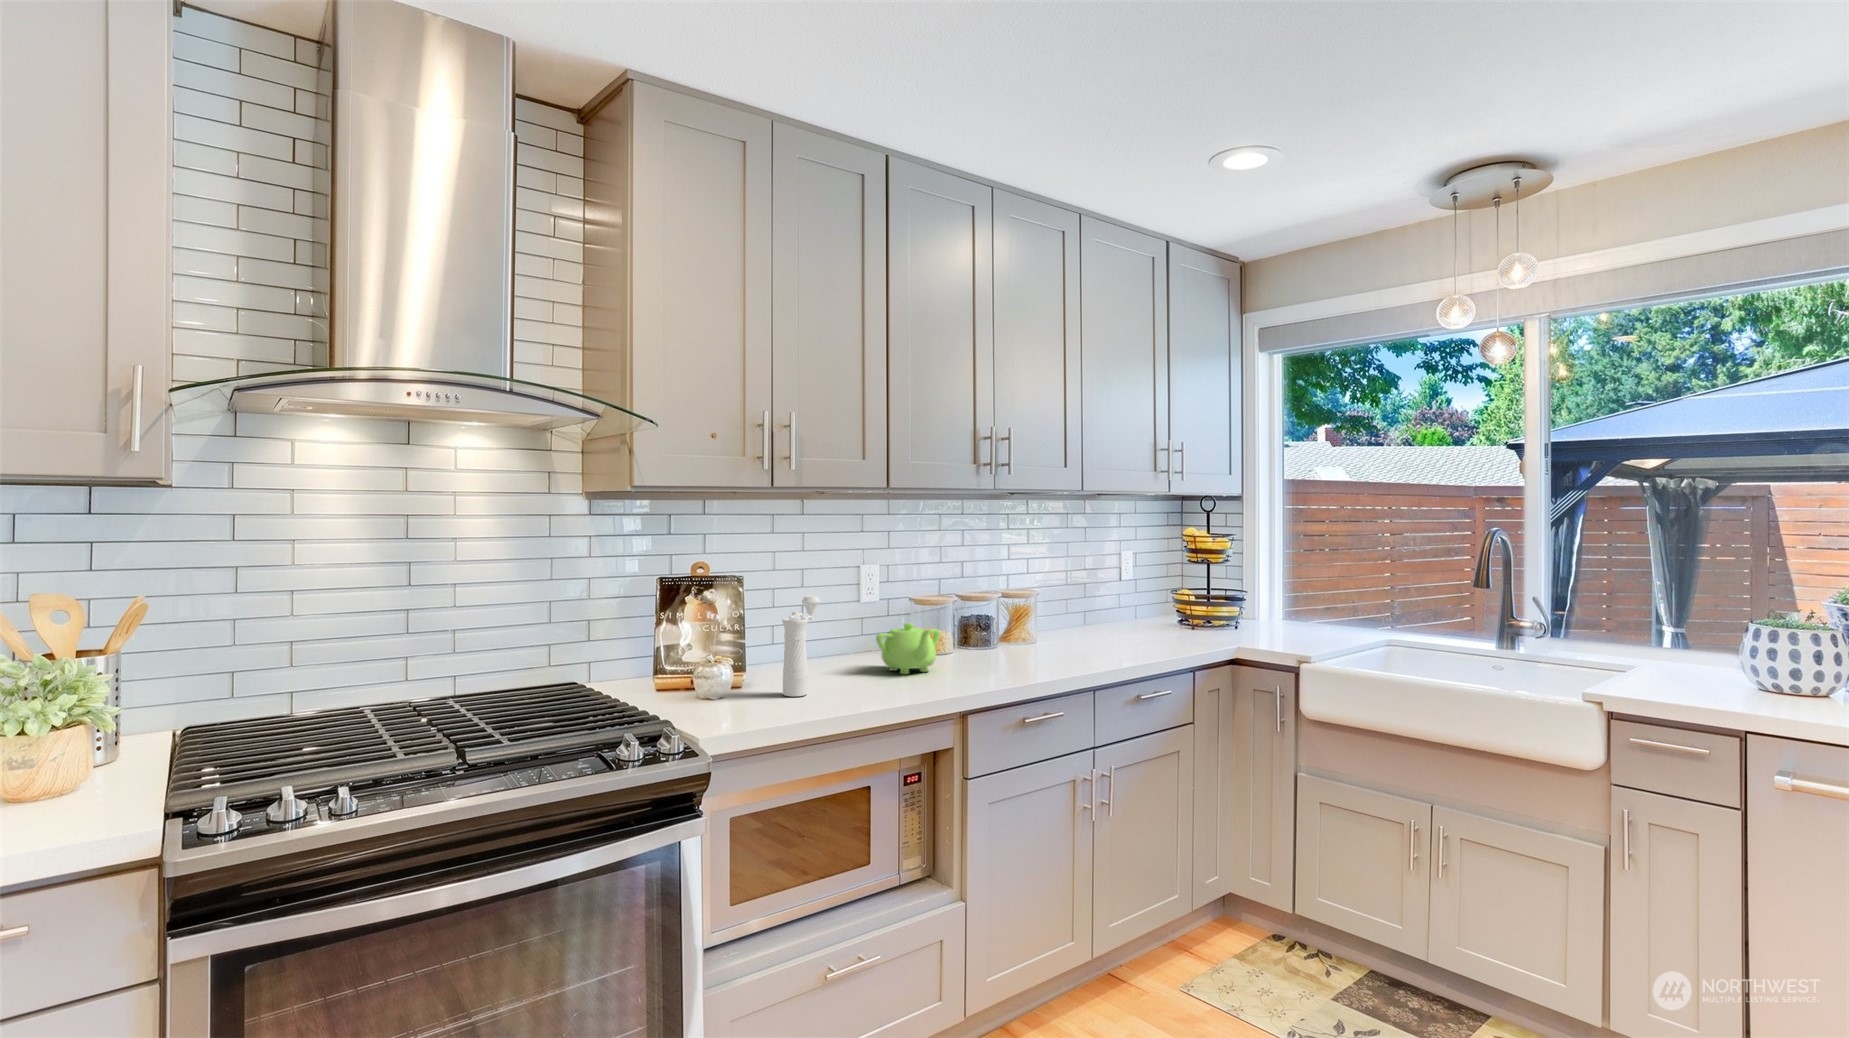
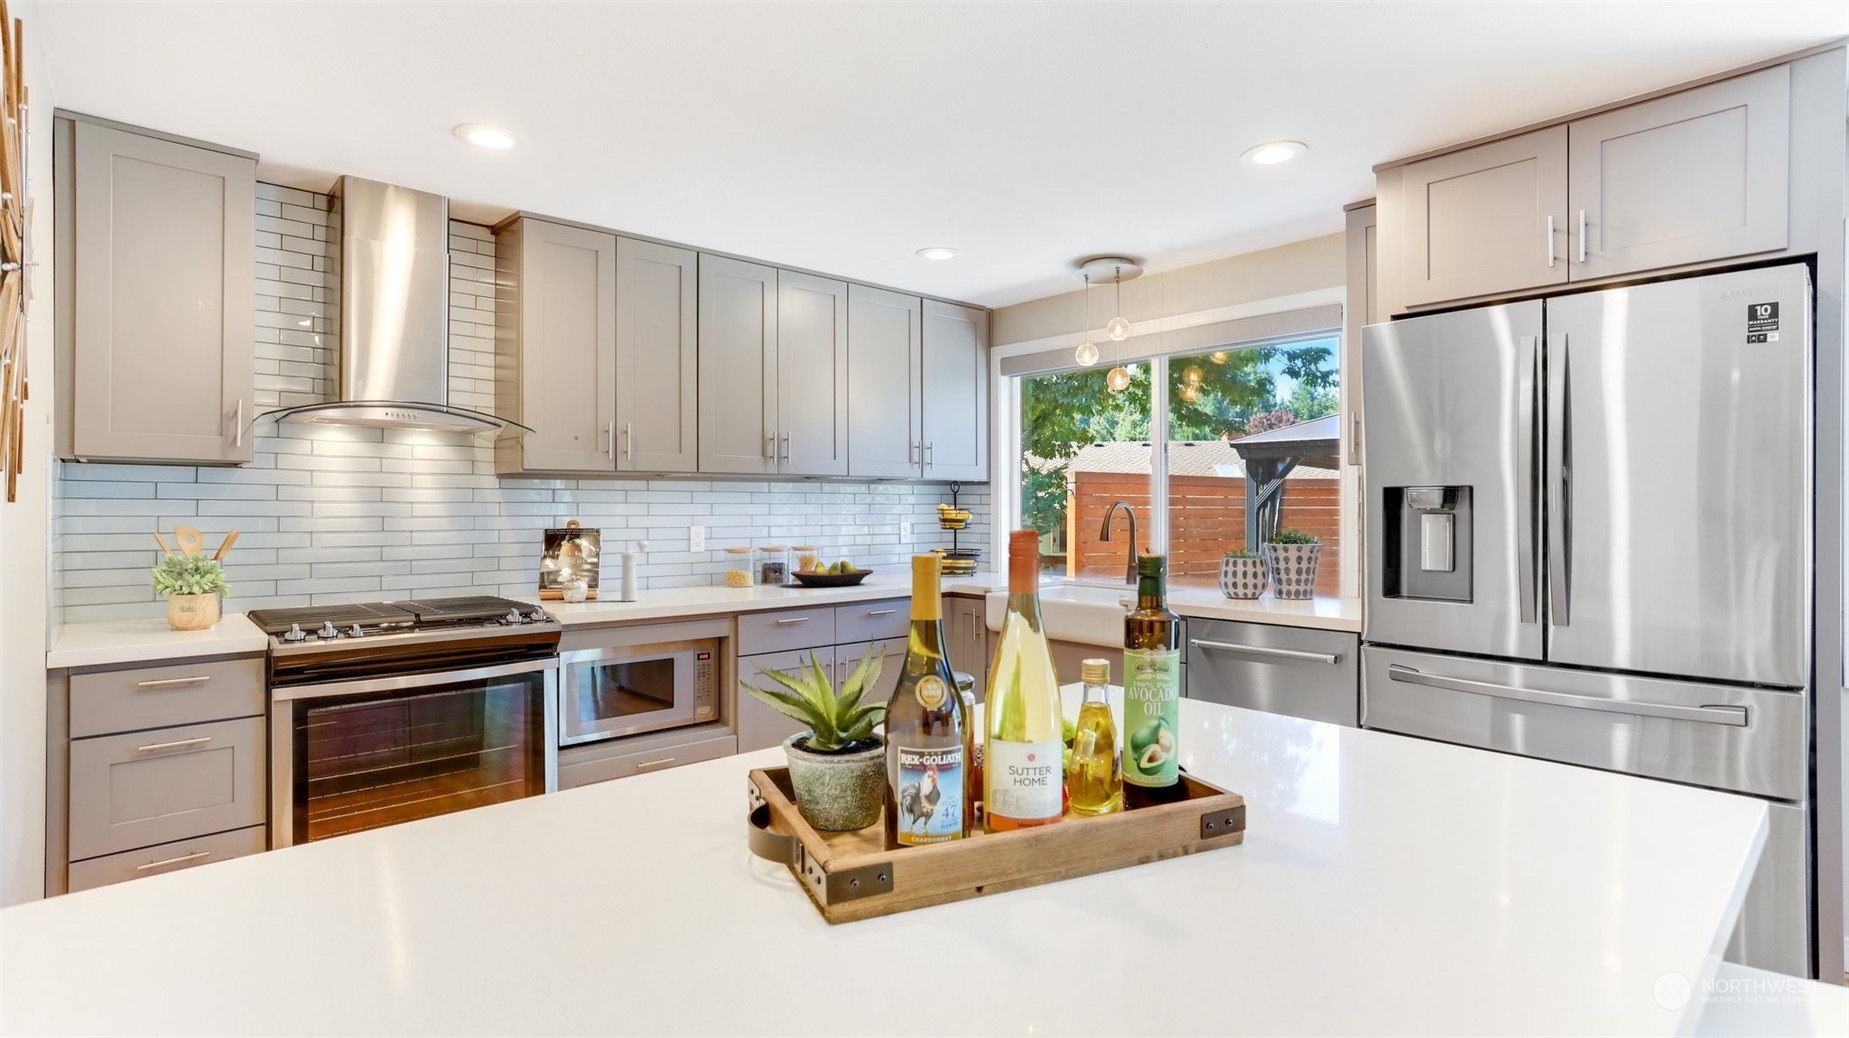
fruit bowl: none [1006,615,1123,656] -> present [791,561,873,587]
teapot: present [876,623,940,674] -> none [690,561,736,594]

